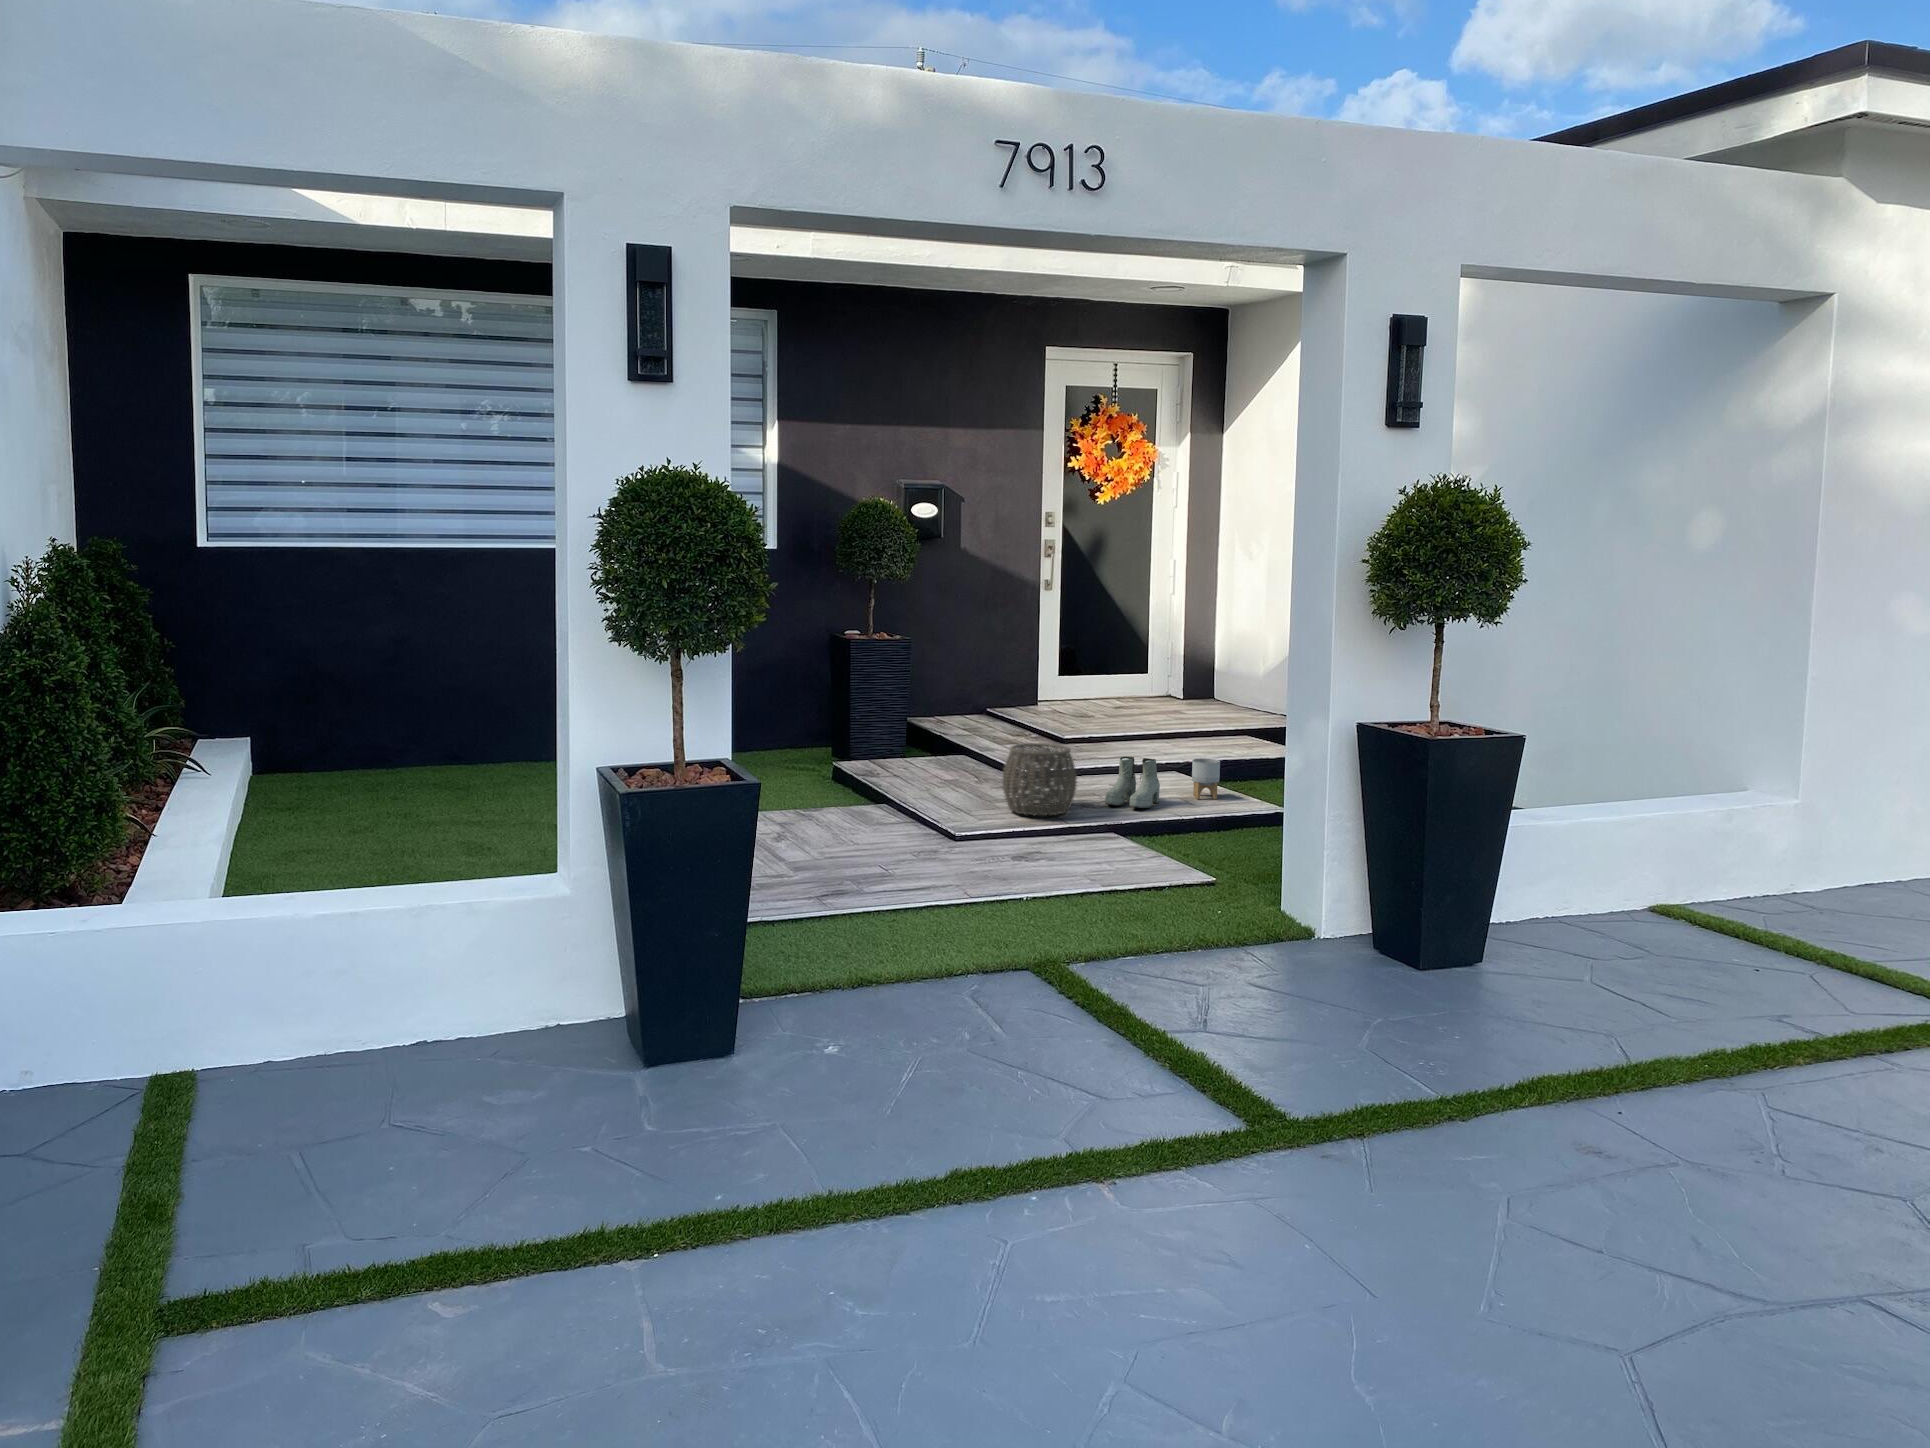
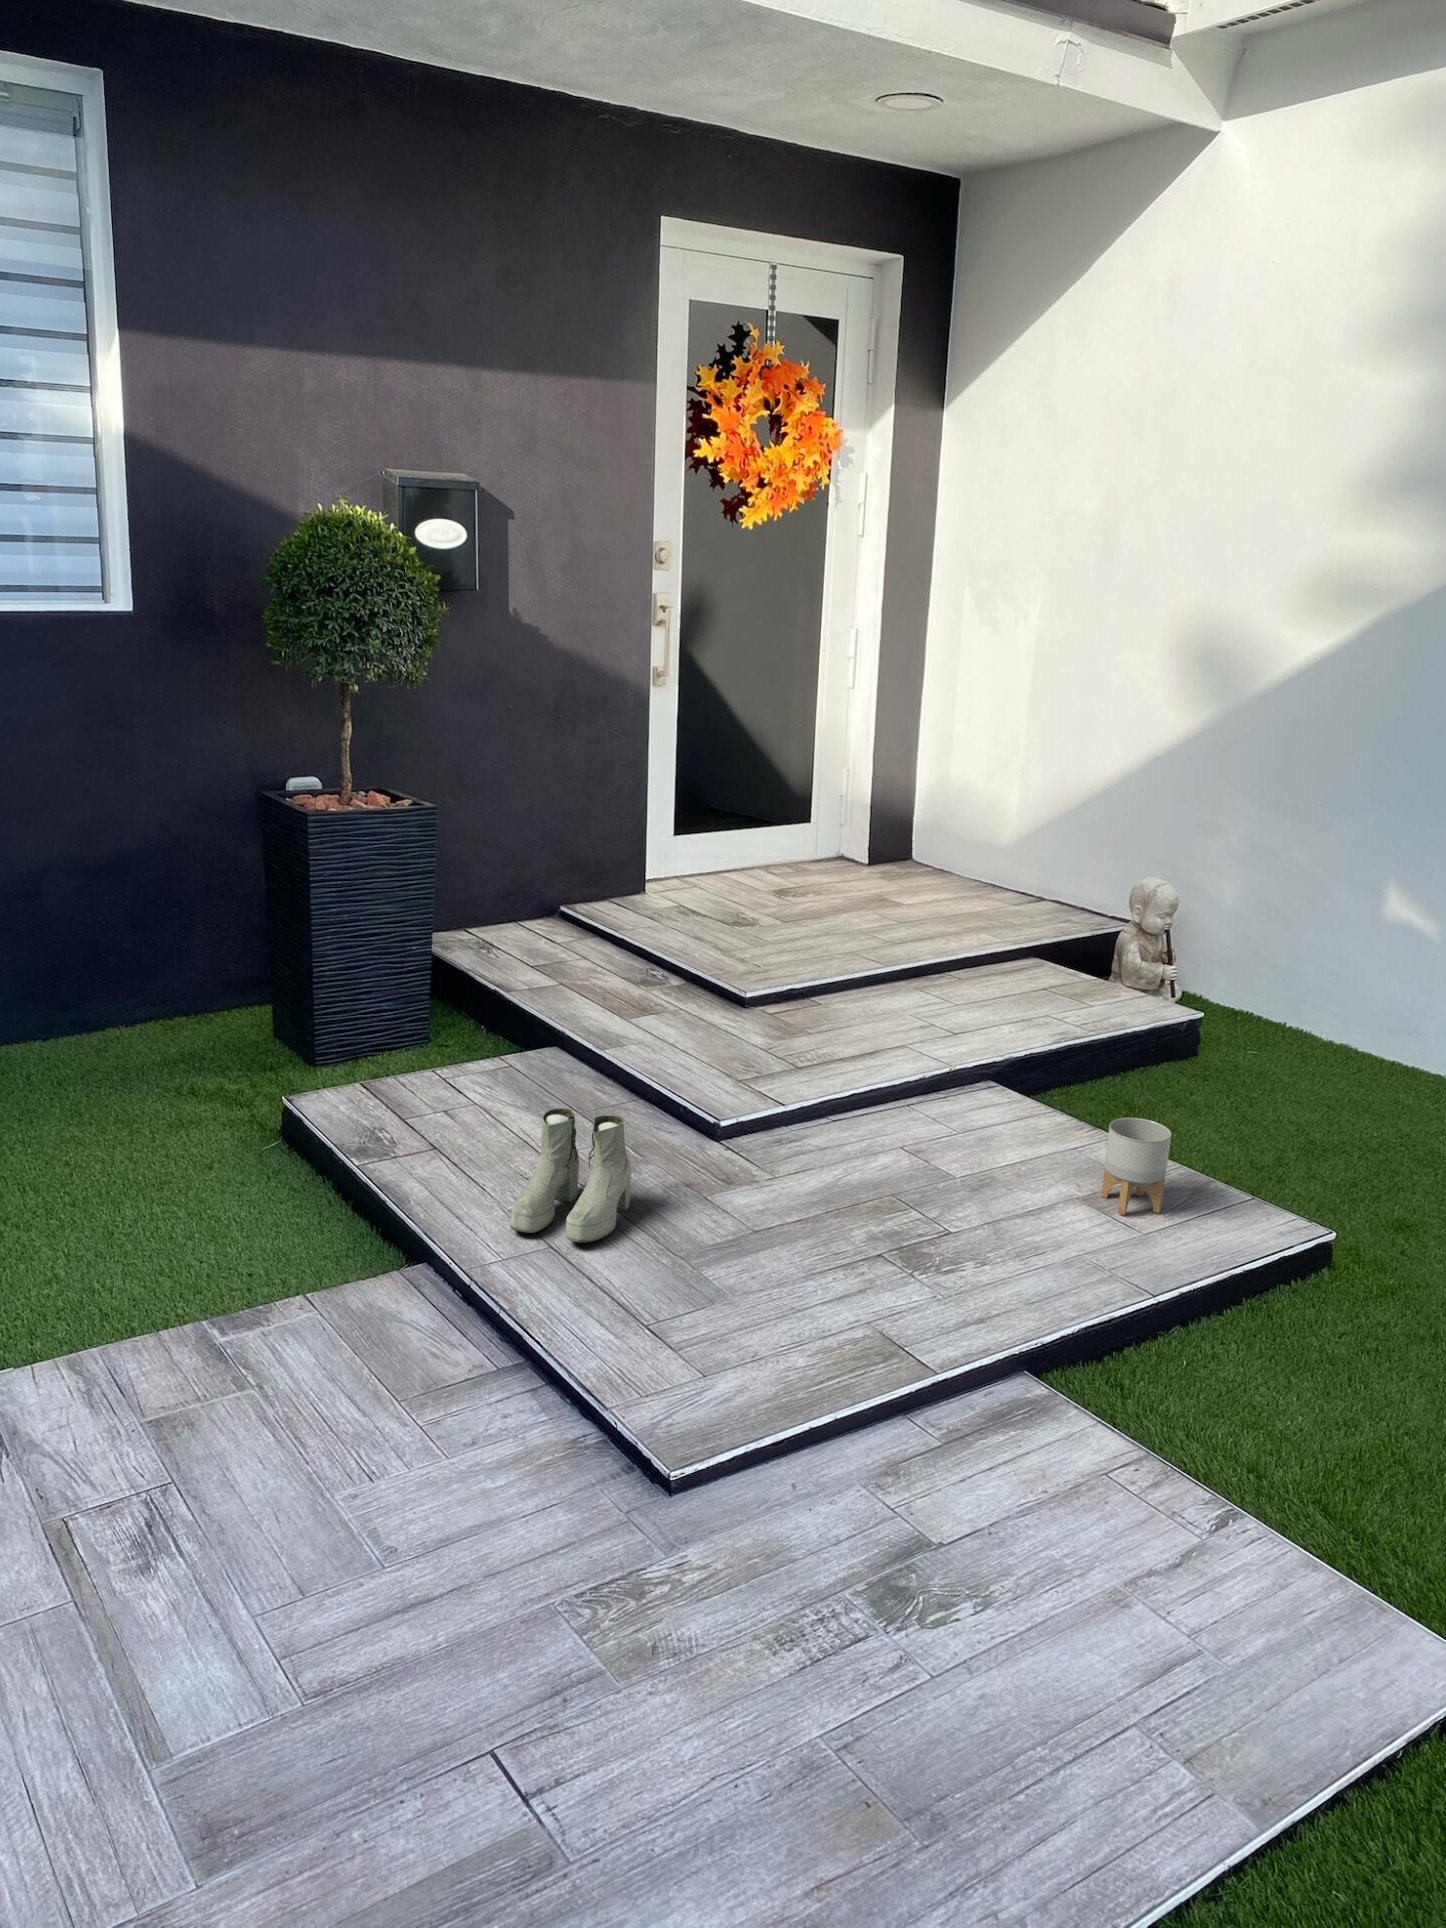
woven basket: present [1002,743,1077,816] -> none [722,1130,908,1337]
boots: present [1105,757,1160,808] -> present [511,1108,631,1243]

